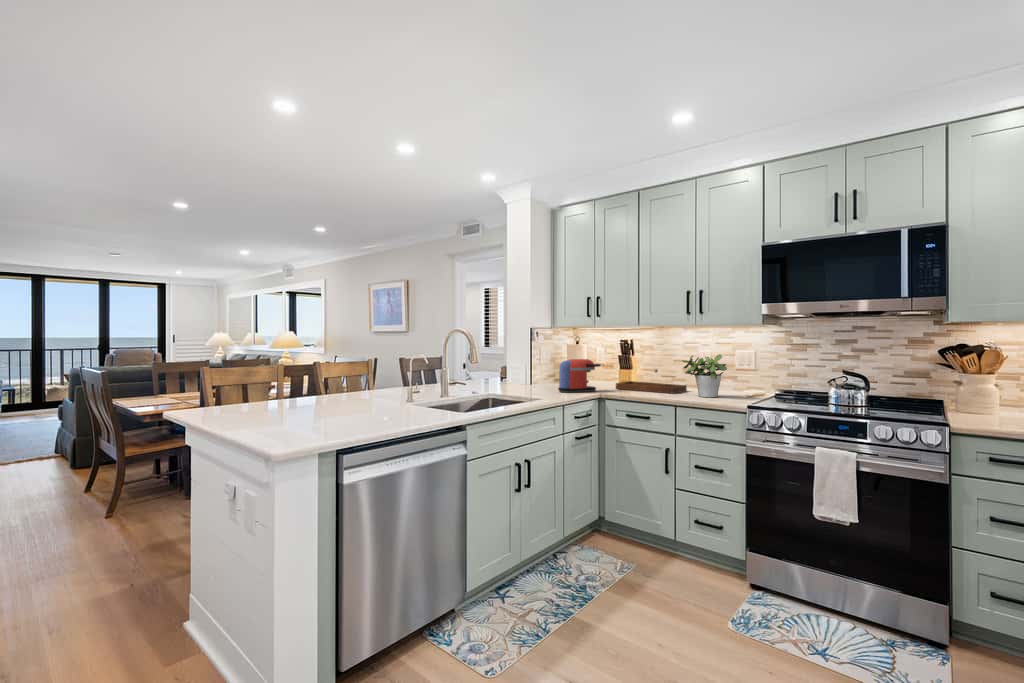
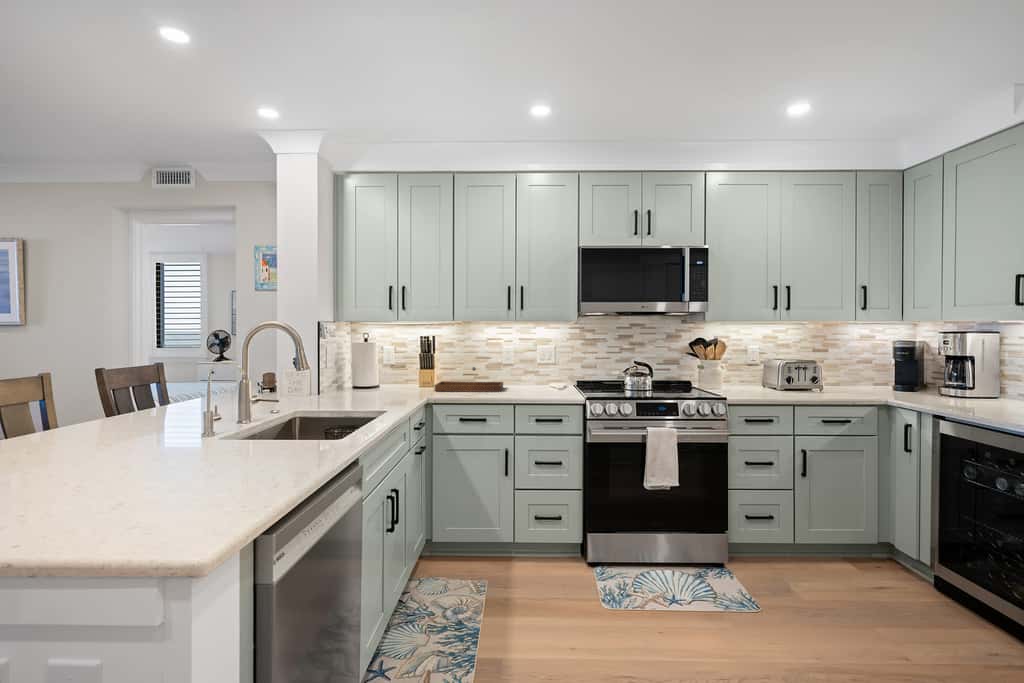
potted plant: present [682,354,727,397] -> none [512,350,555,393]
coffee maker: present [558,359,601,392] -> none [382,360,425,401]

